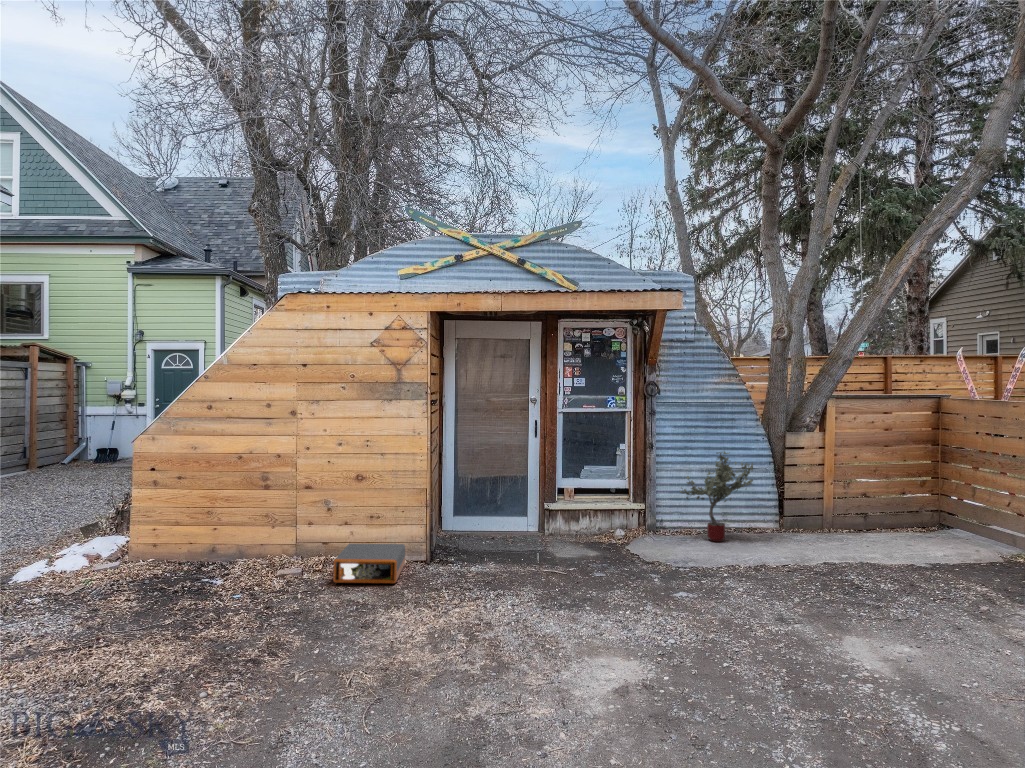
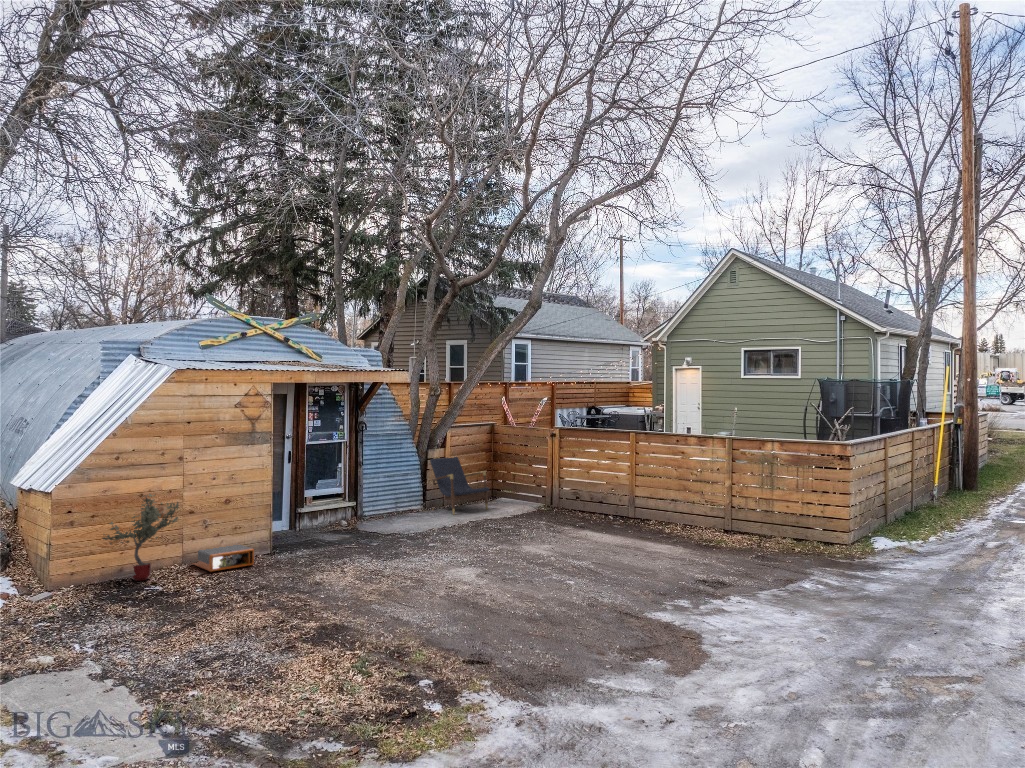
lounge chair: none [788,448,893,549] -> present [430,457,489,515]
potted tree: present [680,451,753,542] -> present [103,494,179,581]

